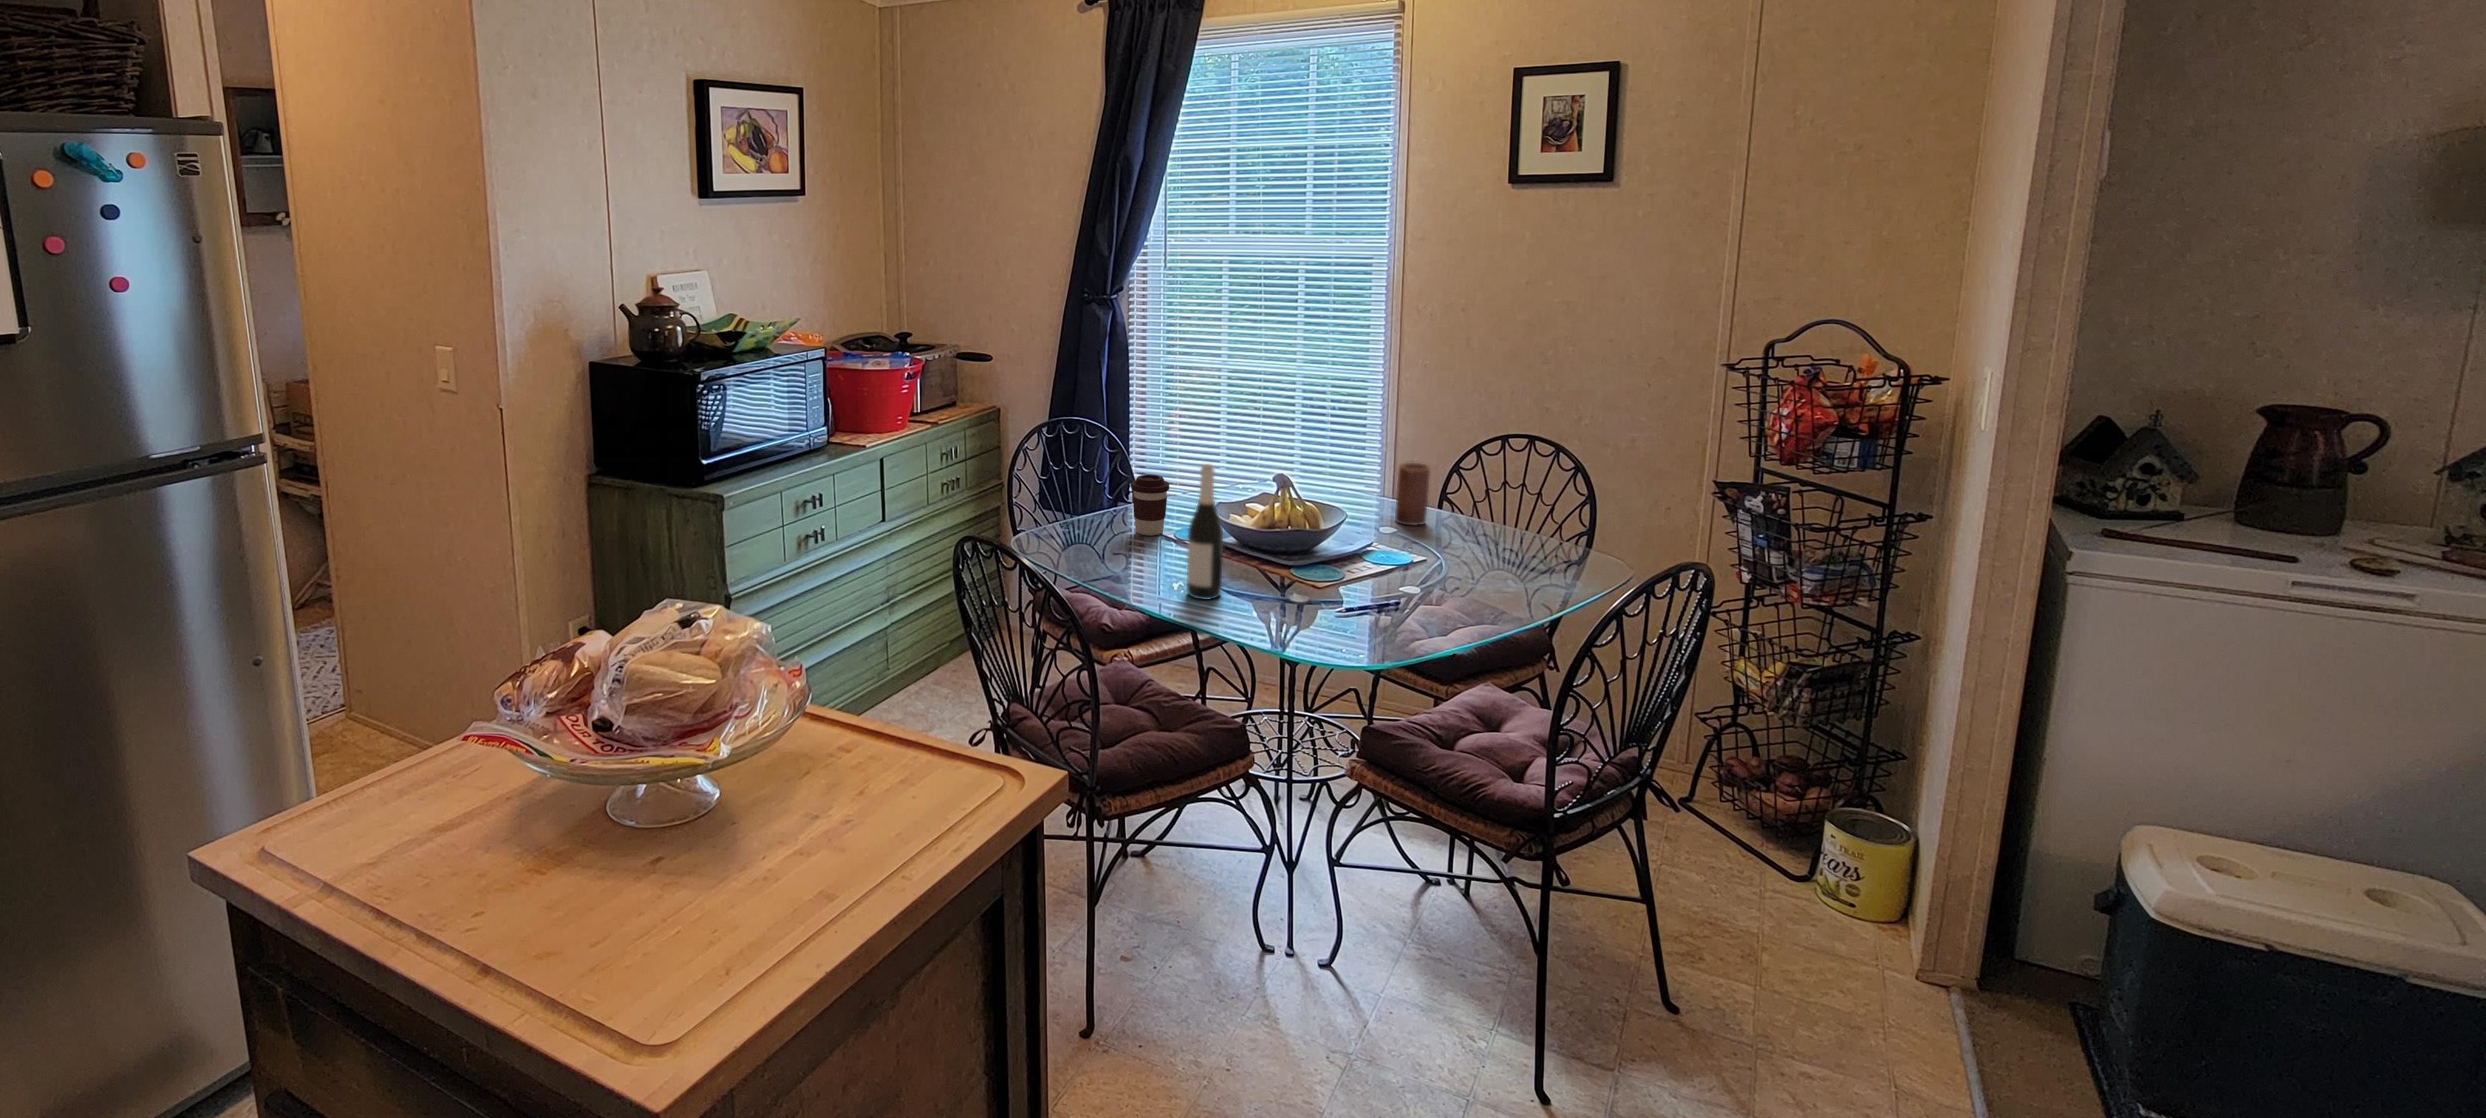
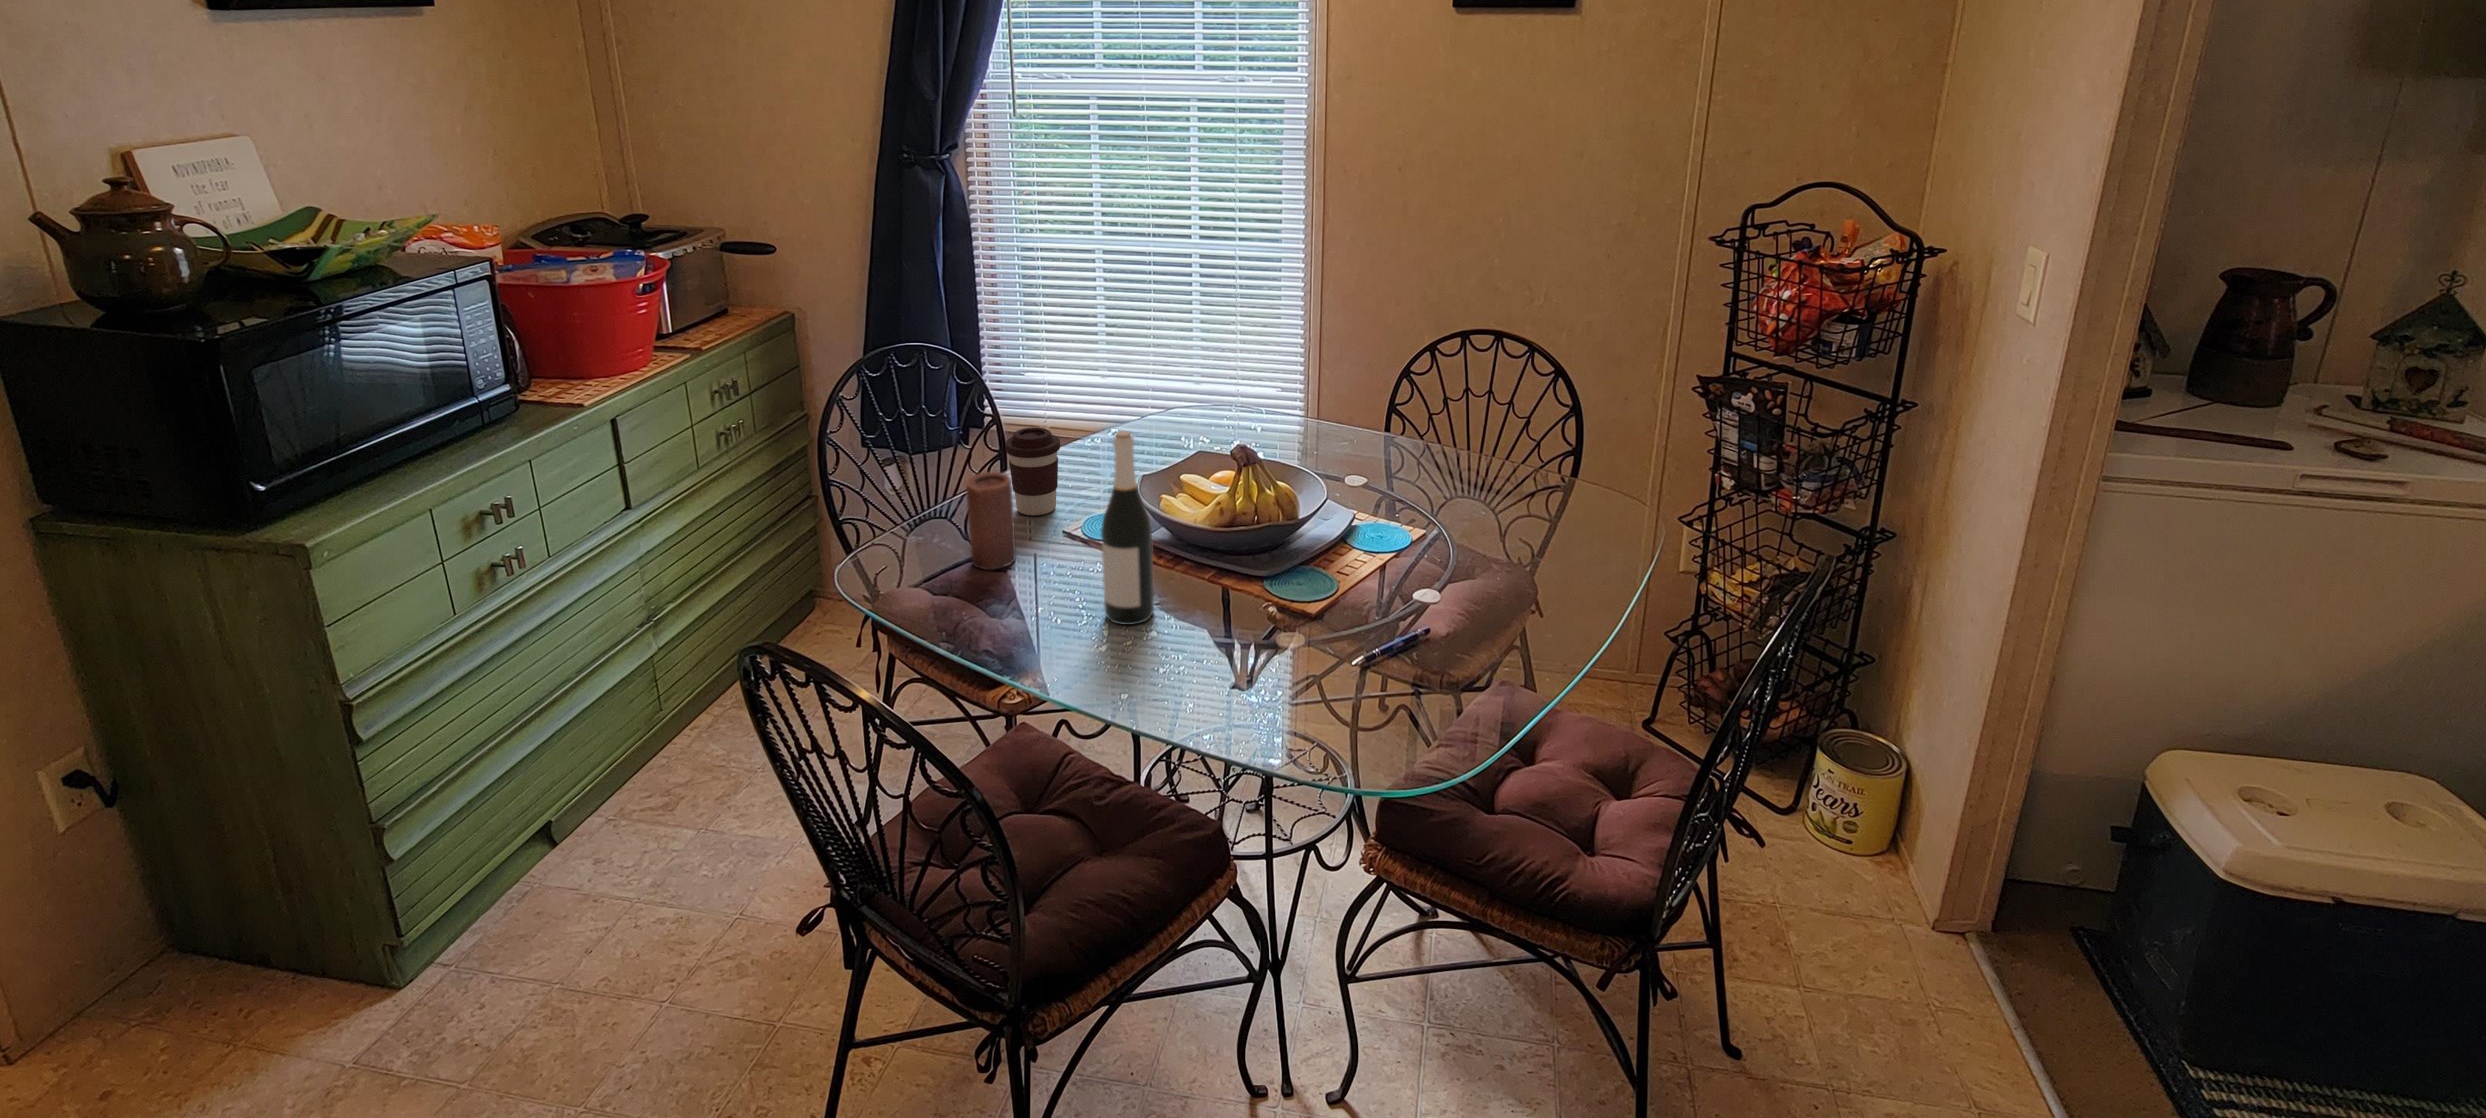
candle: present [1395,463,1430,525] -> present [966,472,1016,570]

